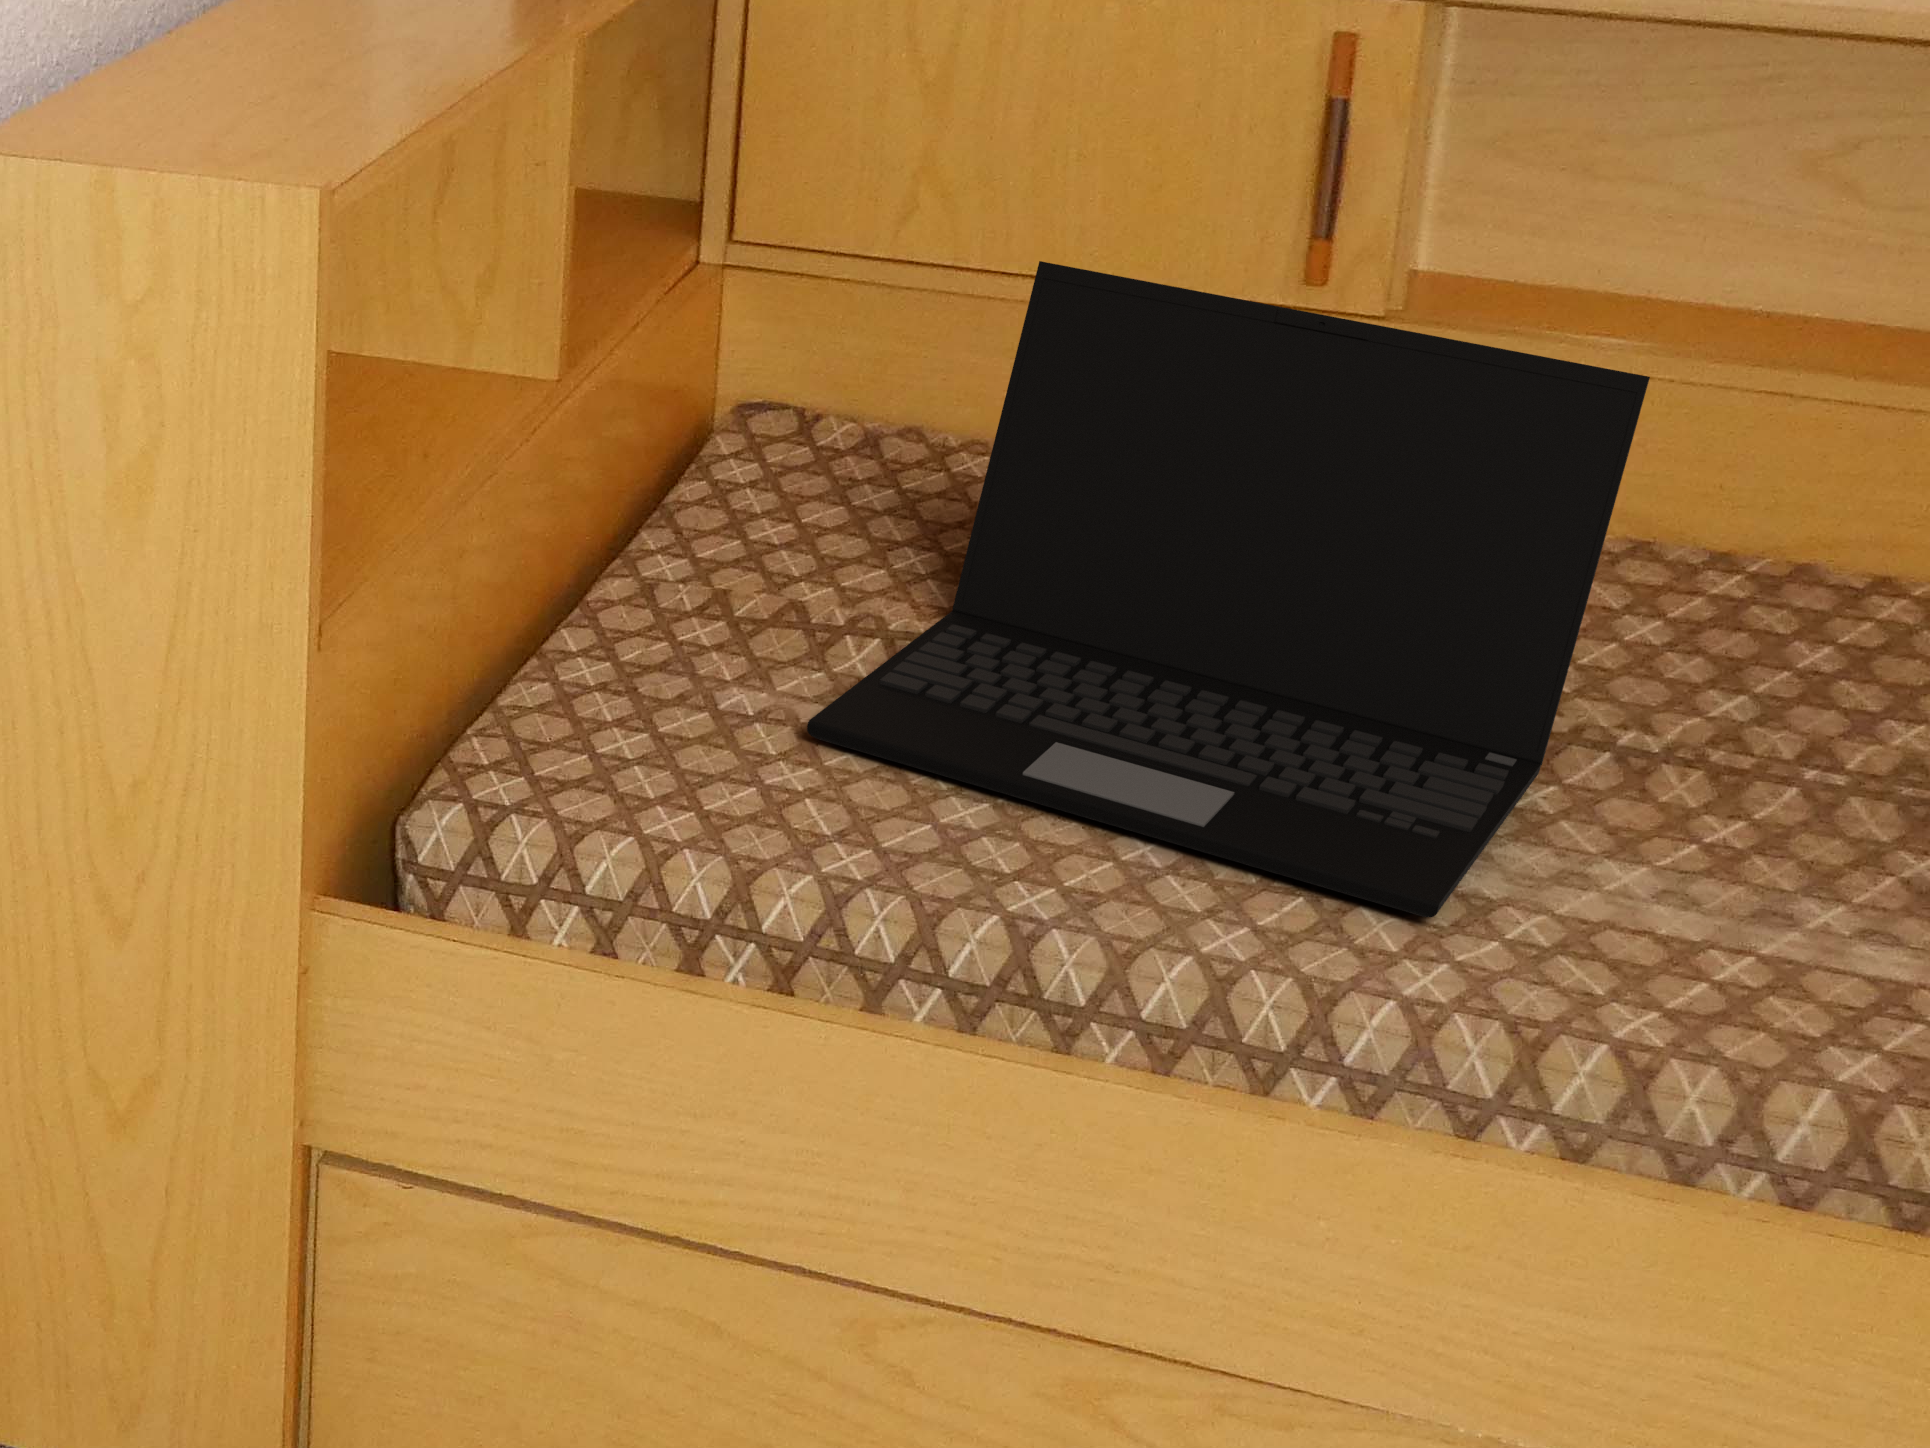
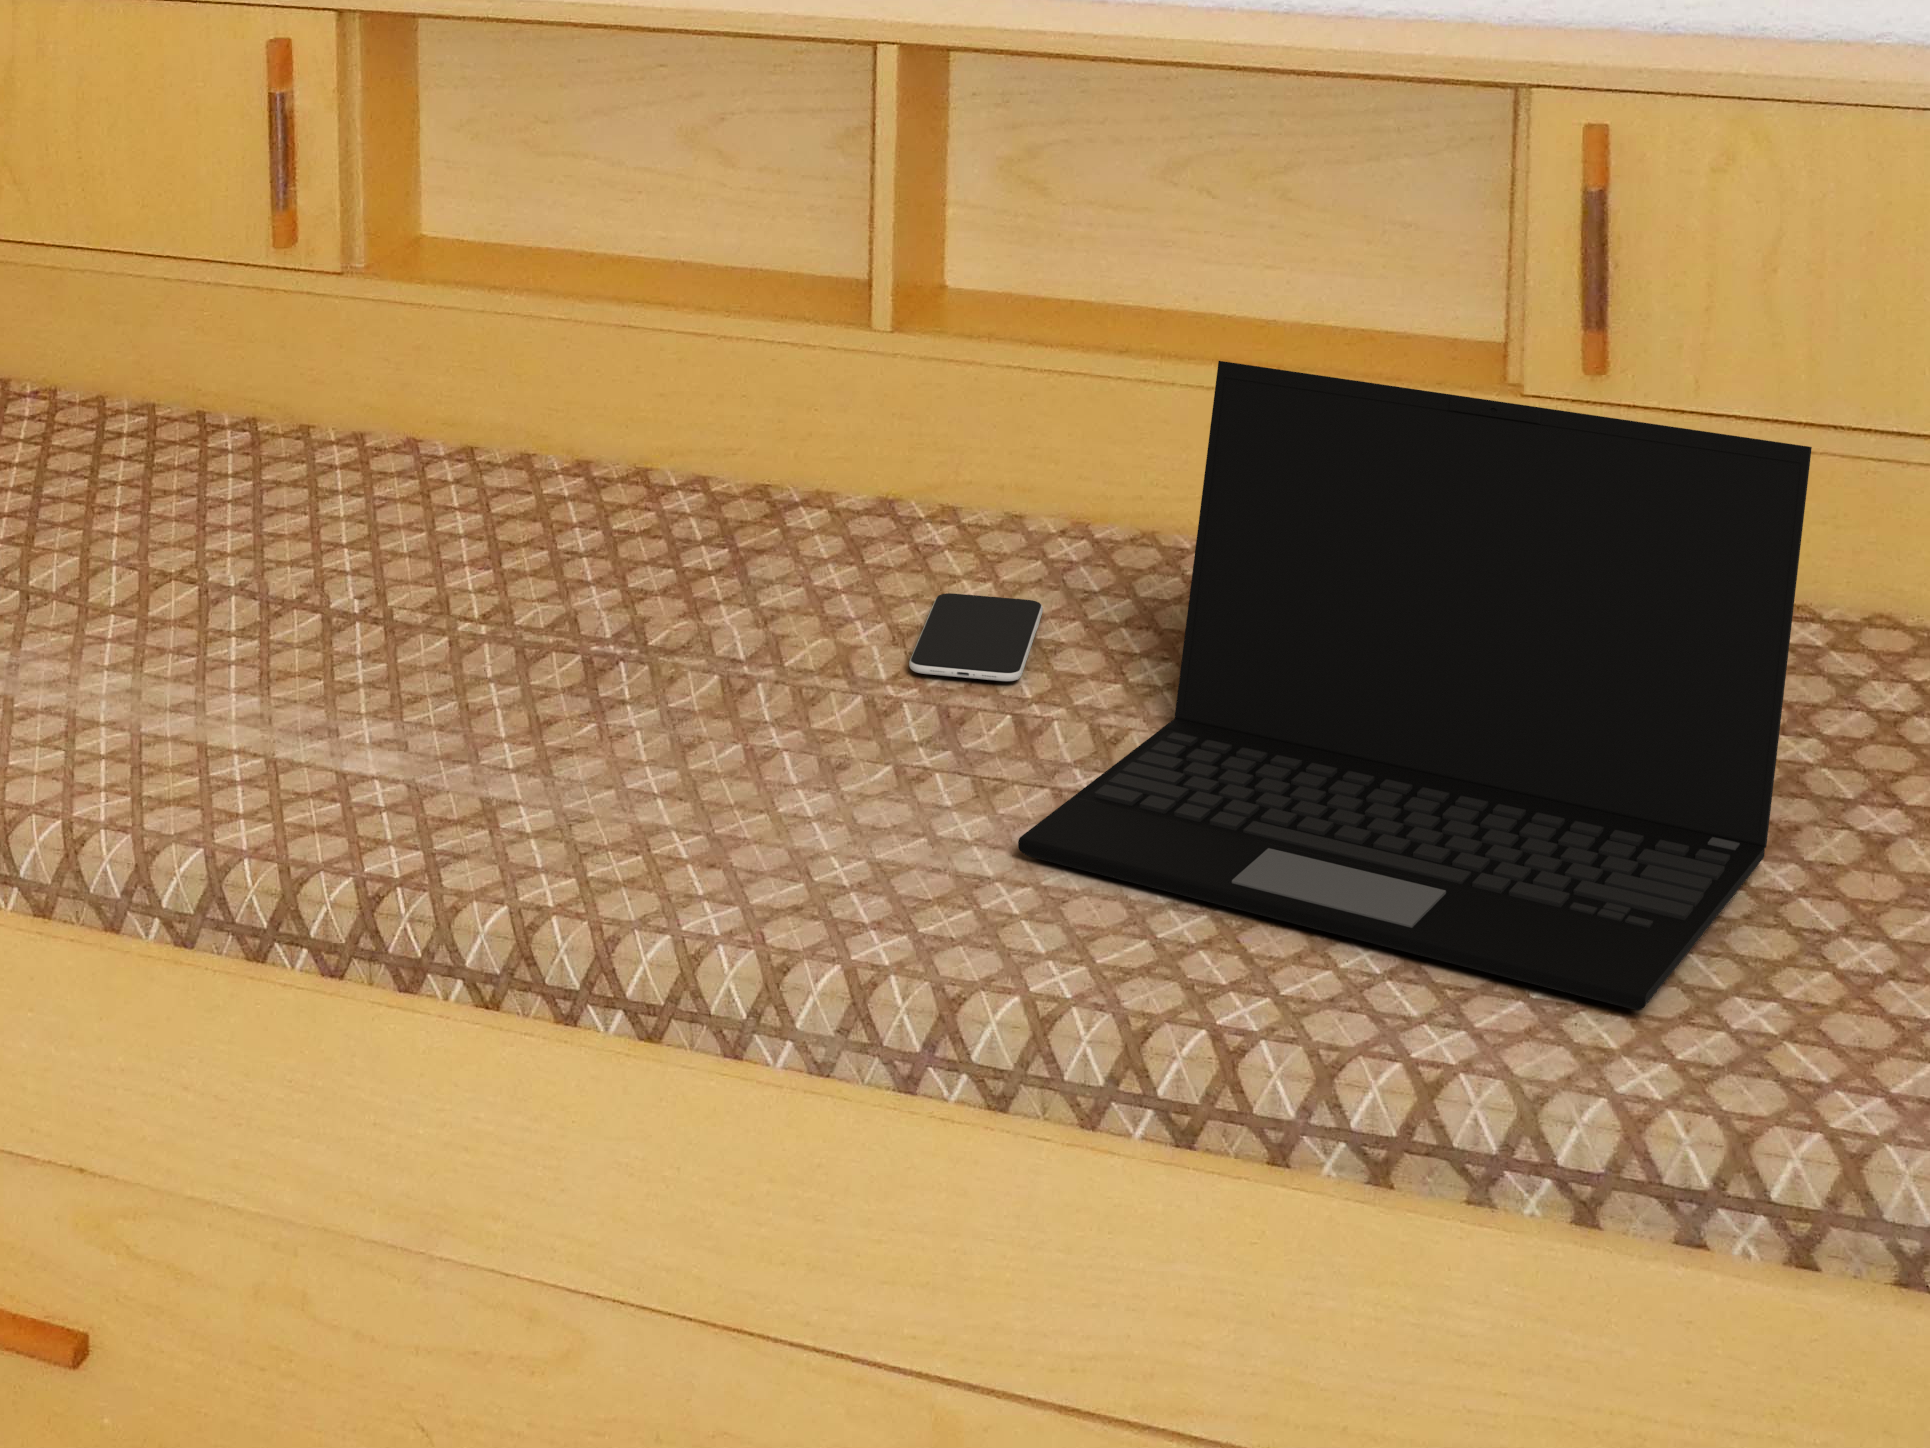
smartphone: none [685,478,813,567] -> present [909,593,1043,681]

